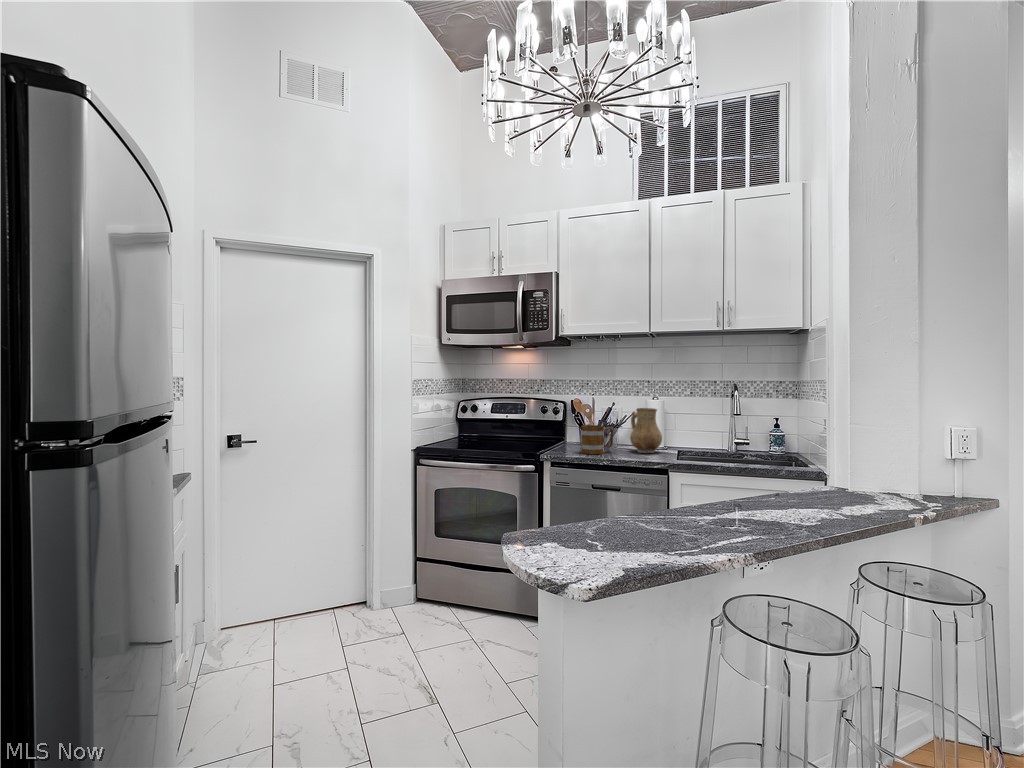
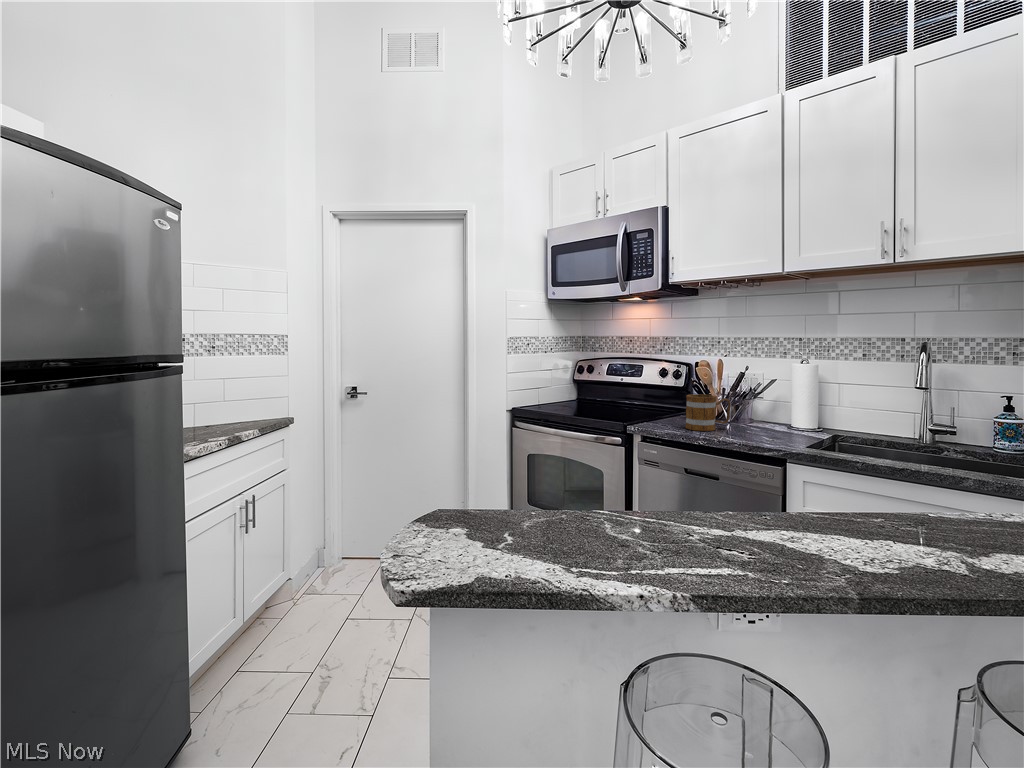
ceramic pitcher: present [630,408,662,453] -> none [755,375,801,434]

